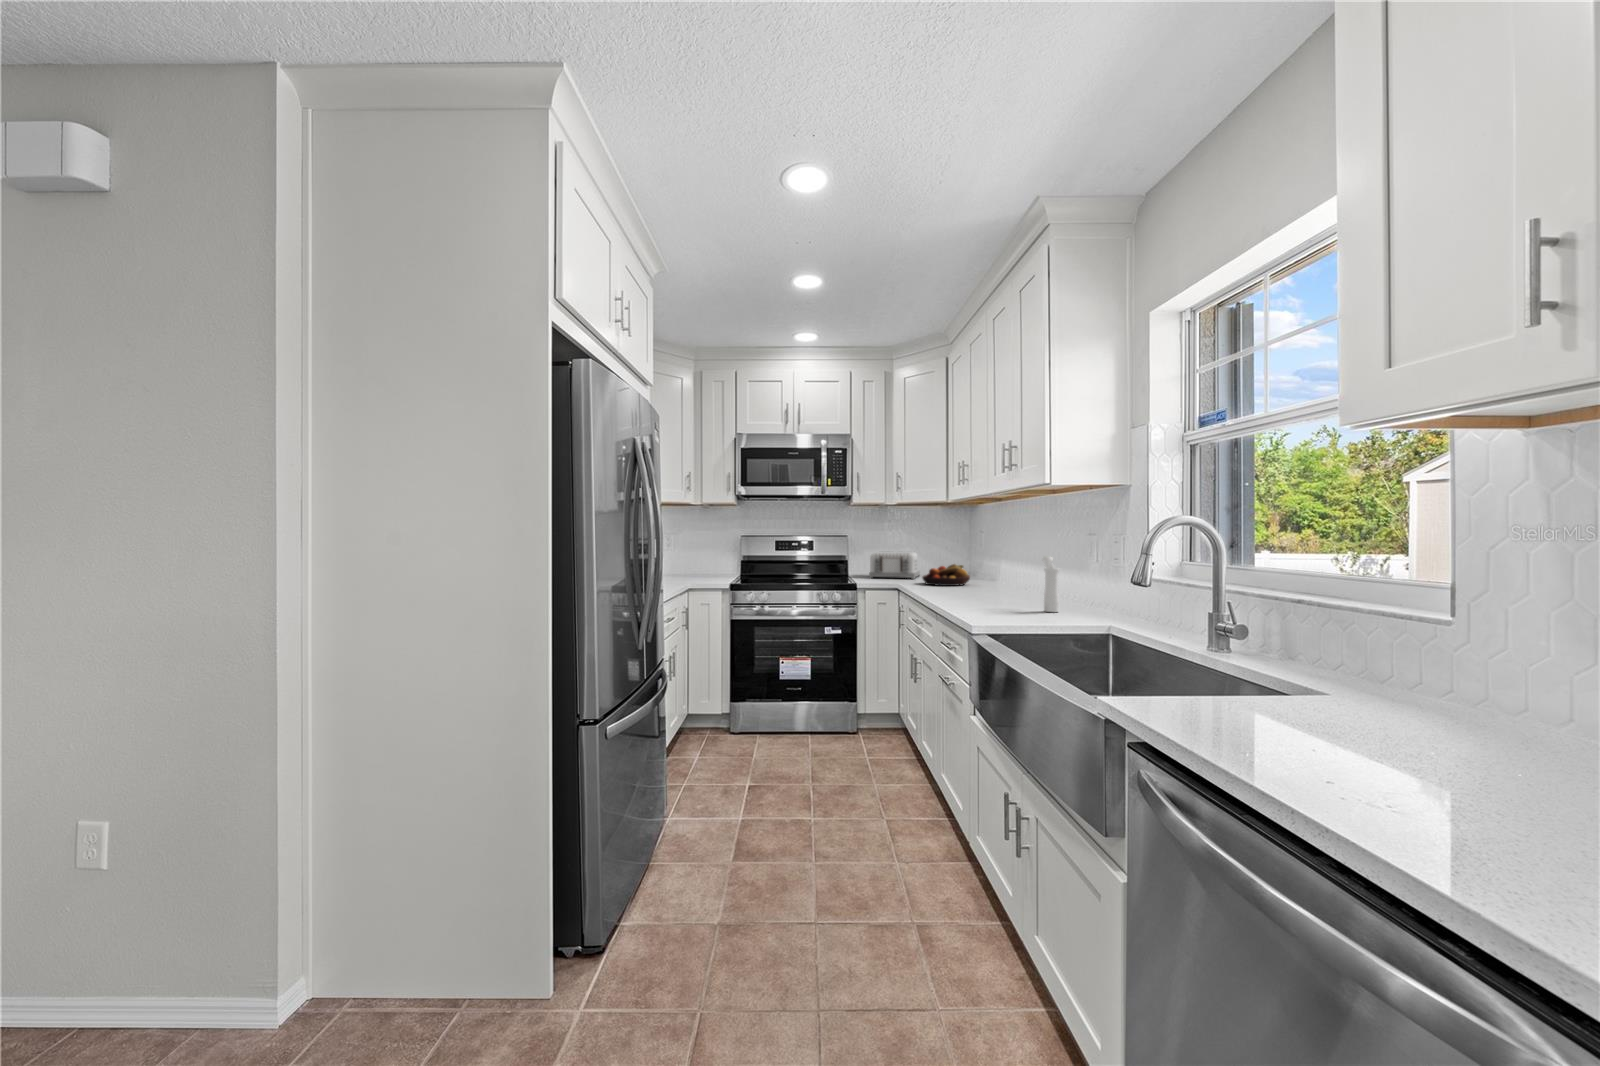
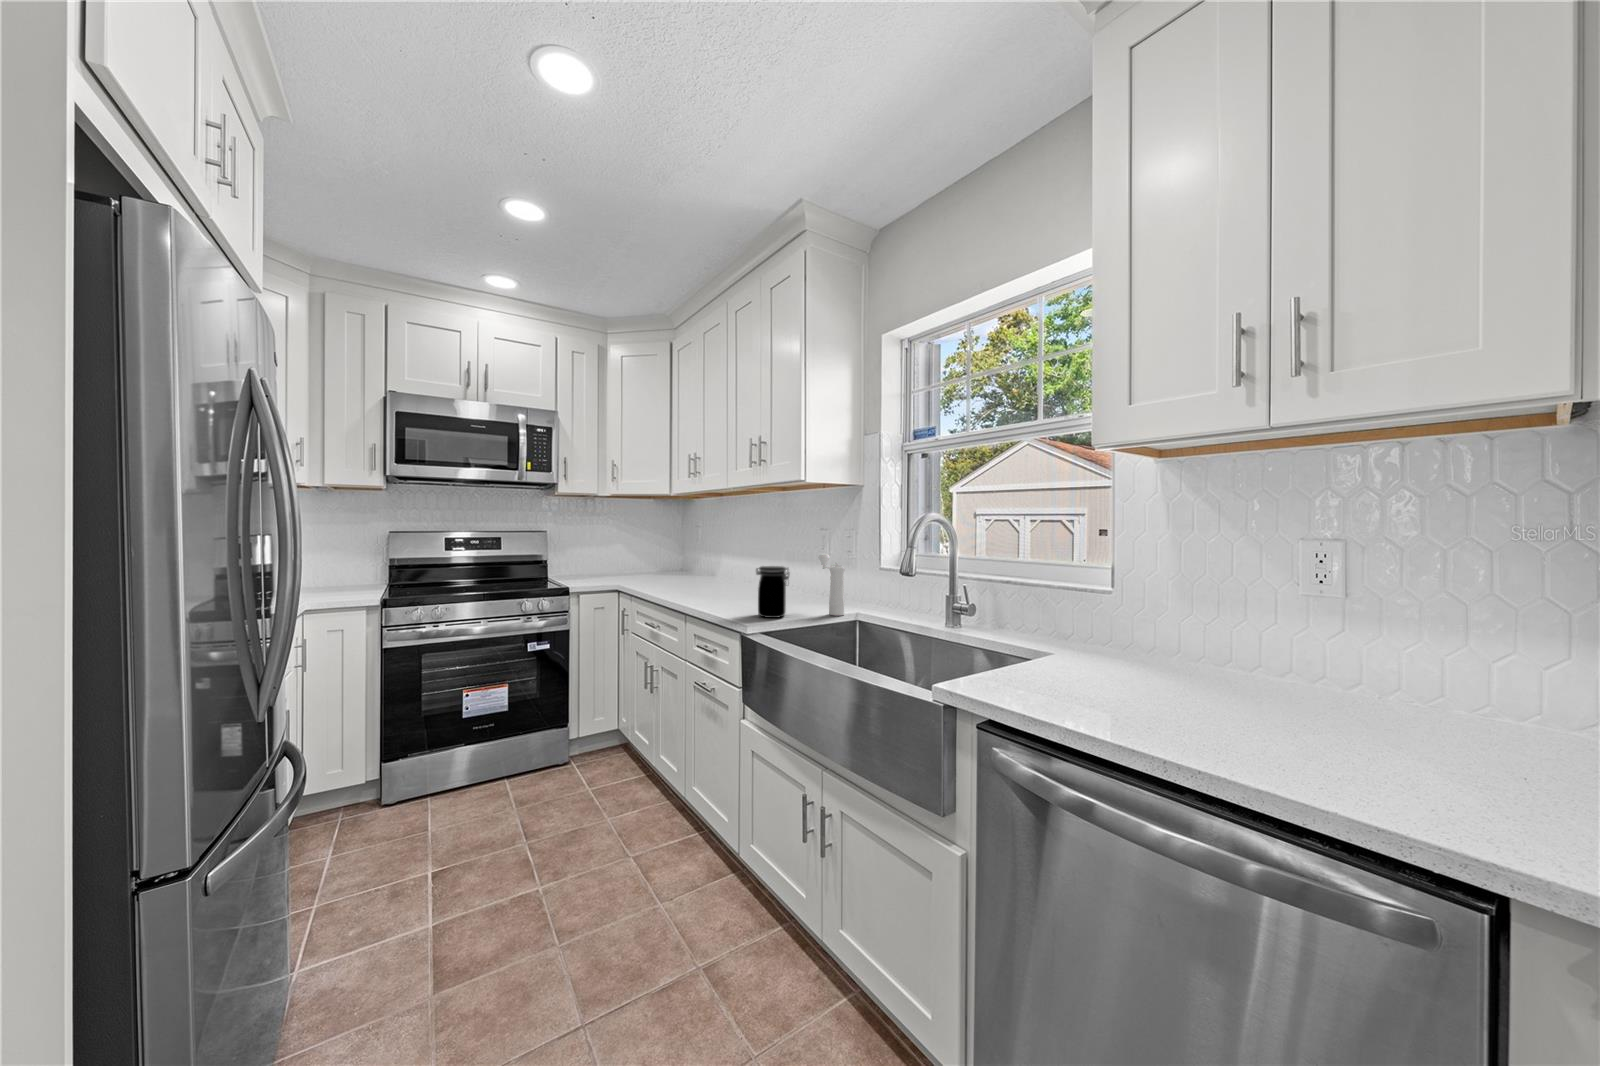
toaster: present [869,552,920,579] -> none [572,547,625,578]
fruit bowl: present [922,564,970,586] -> none [642,560,693,584]
jar: none [975,565,1004,610] -> present [756,566,790,618]

